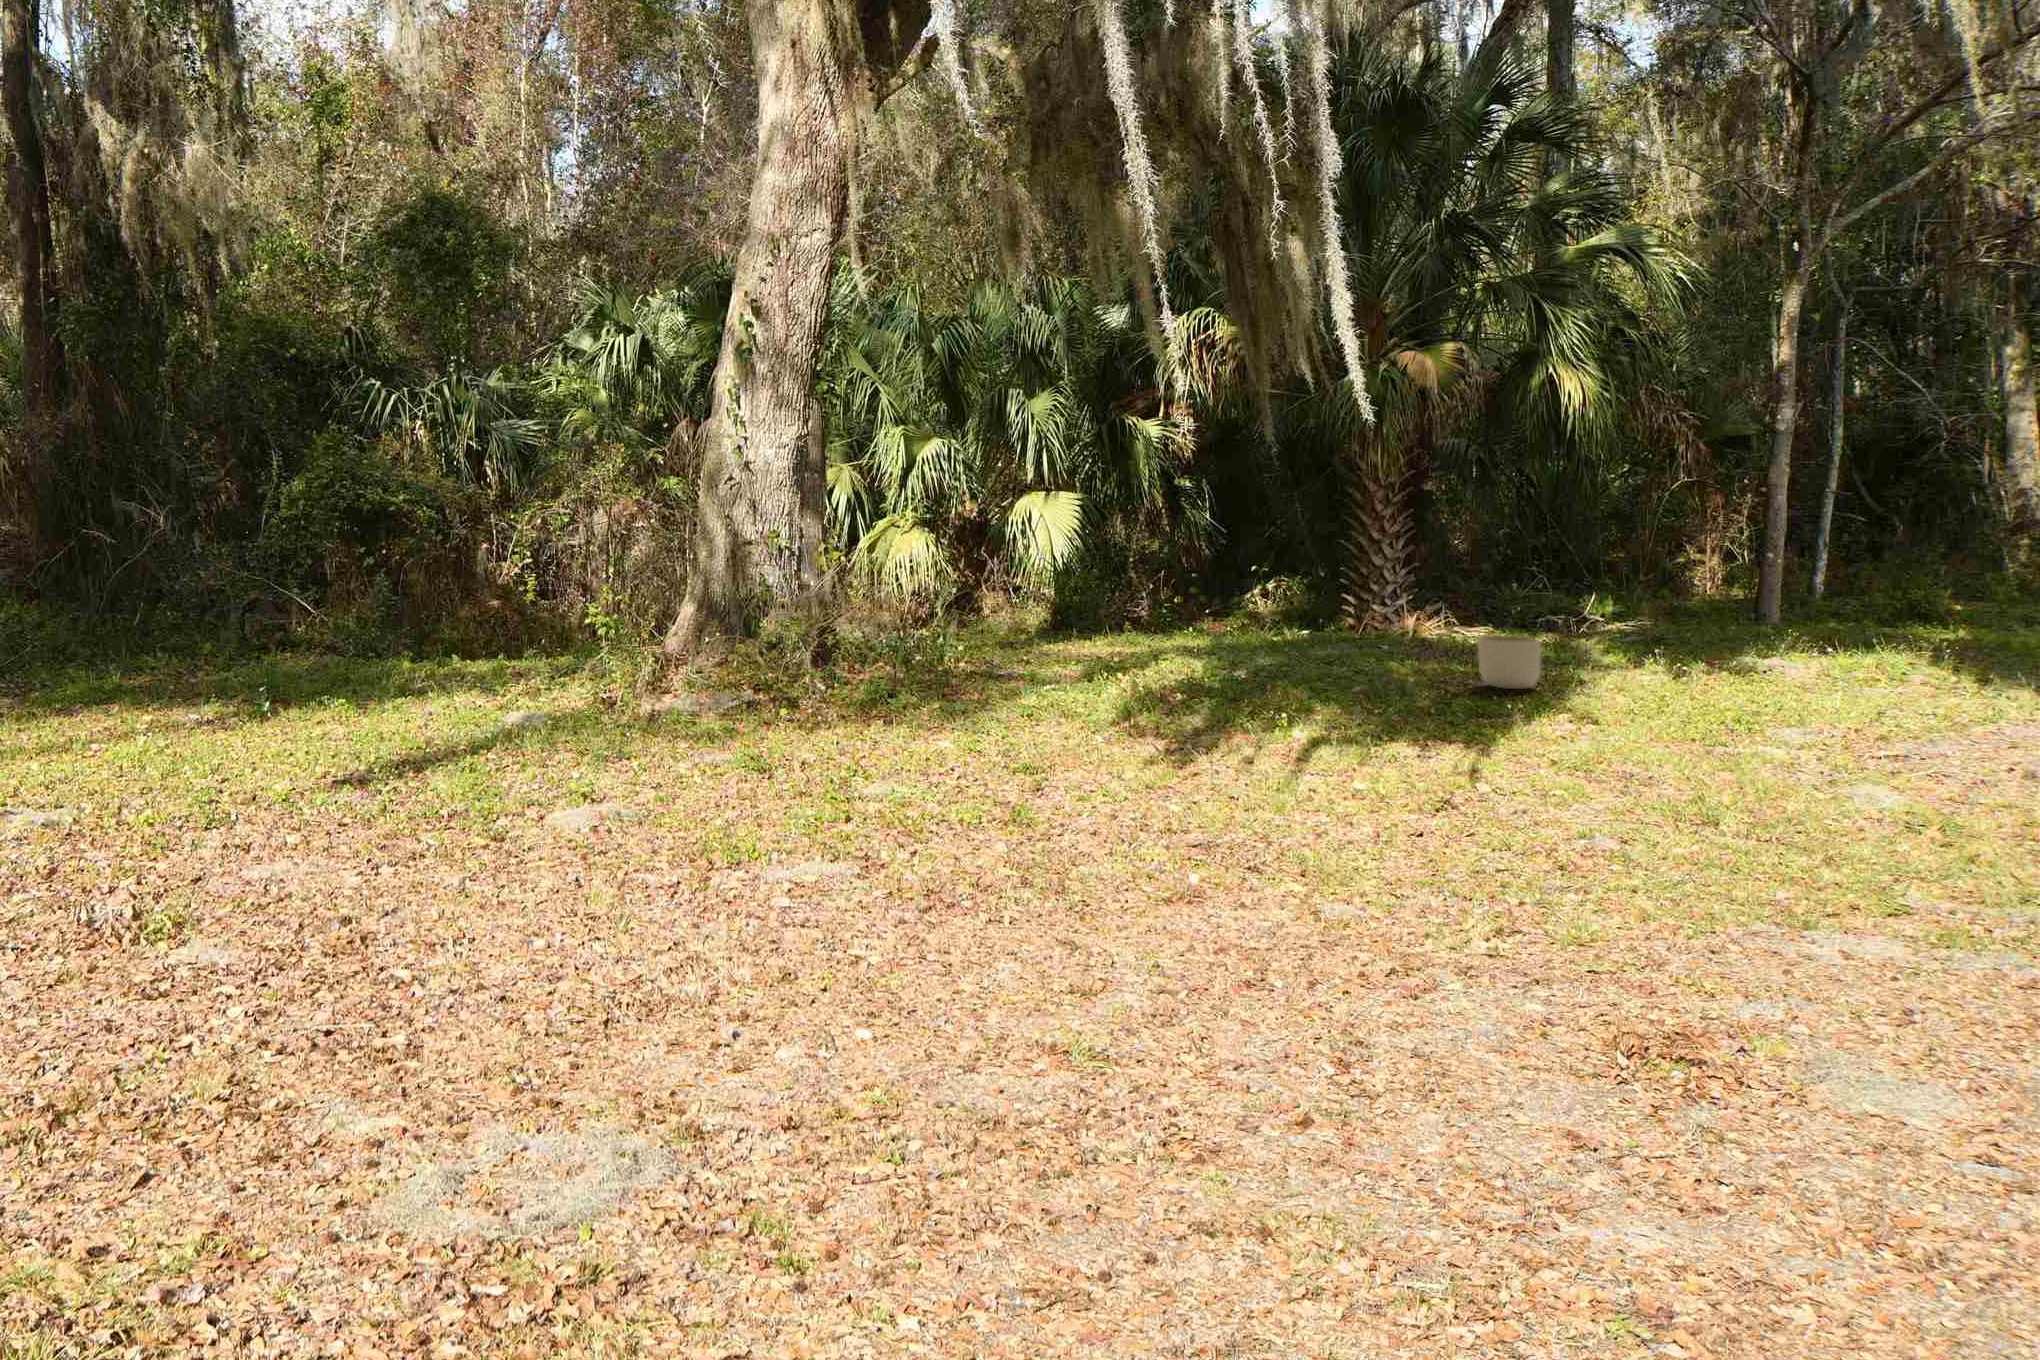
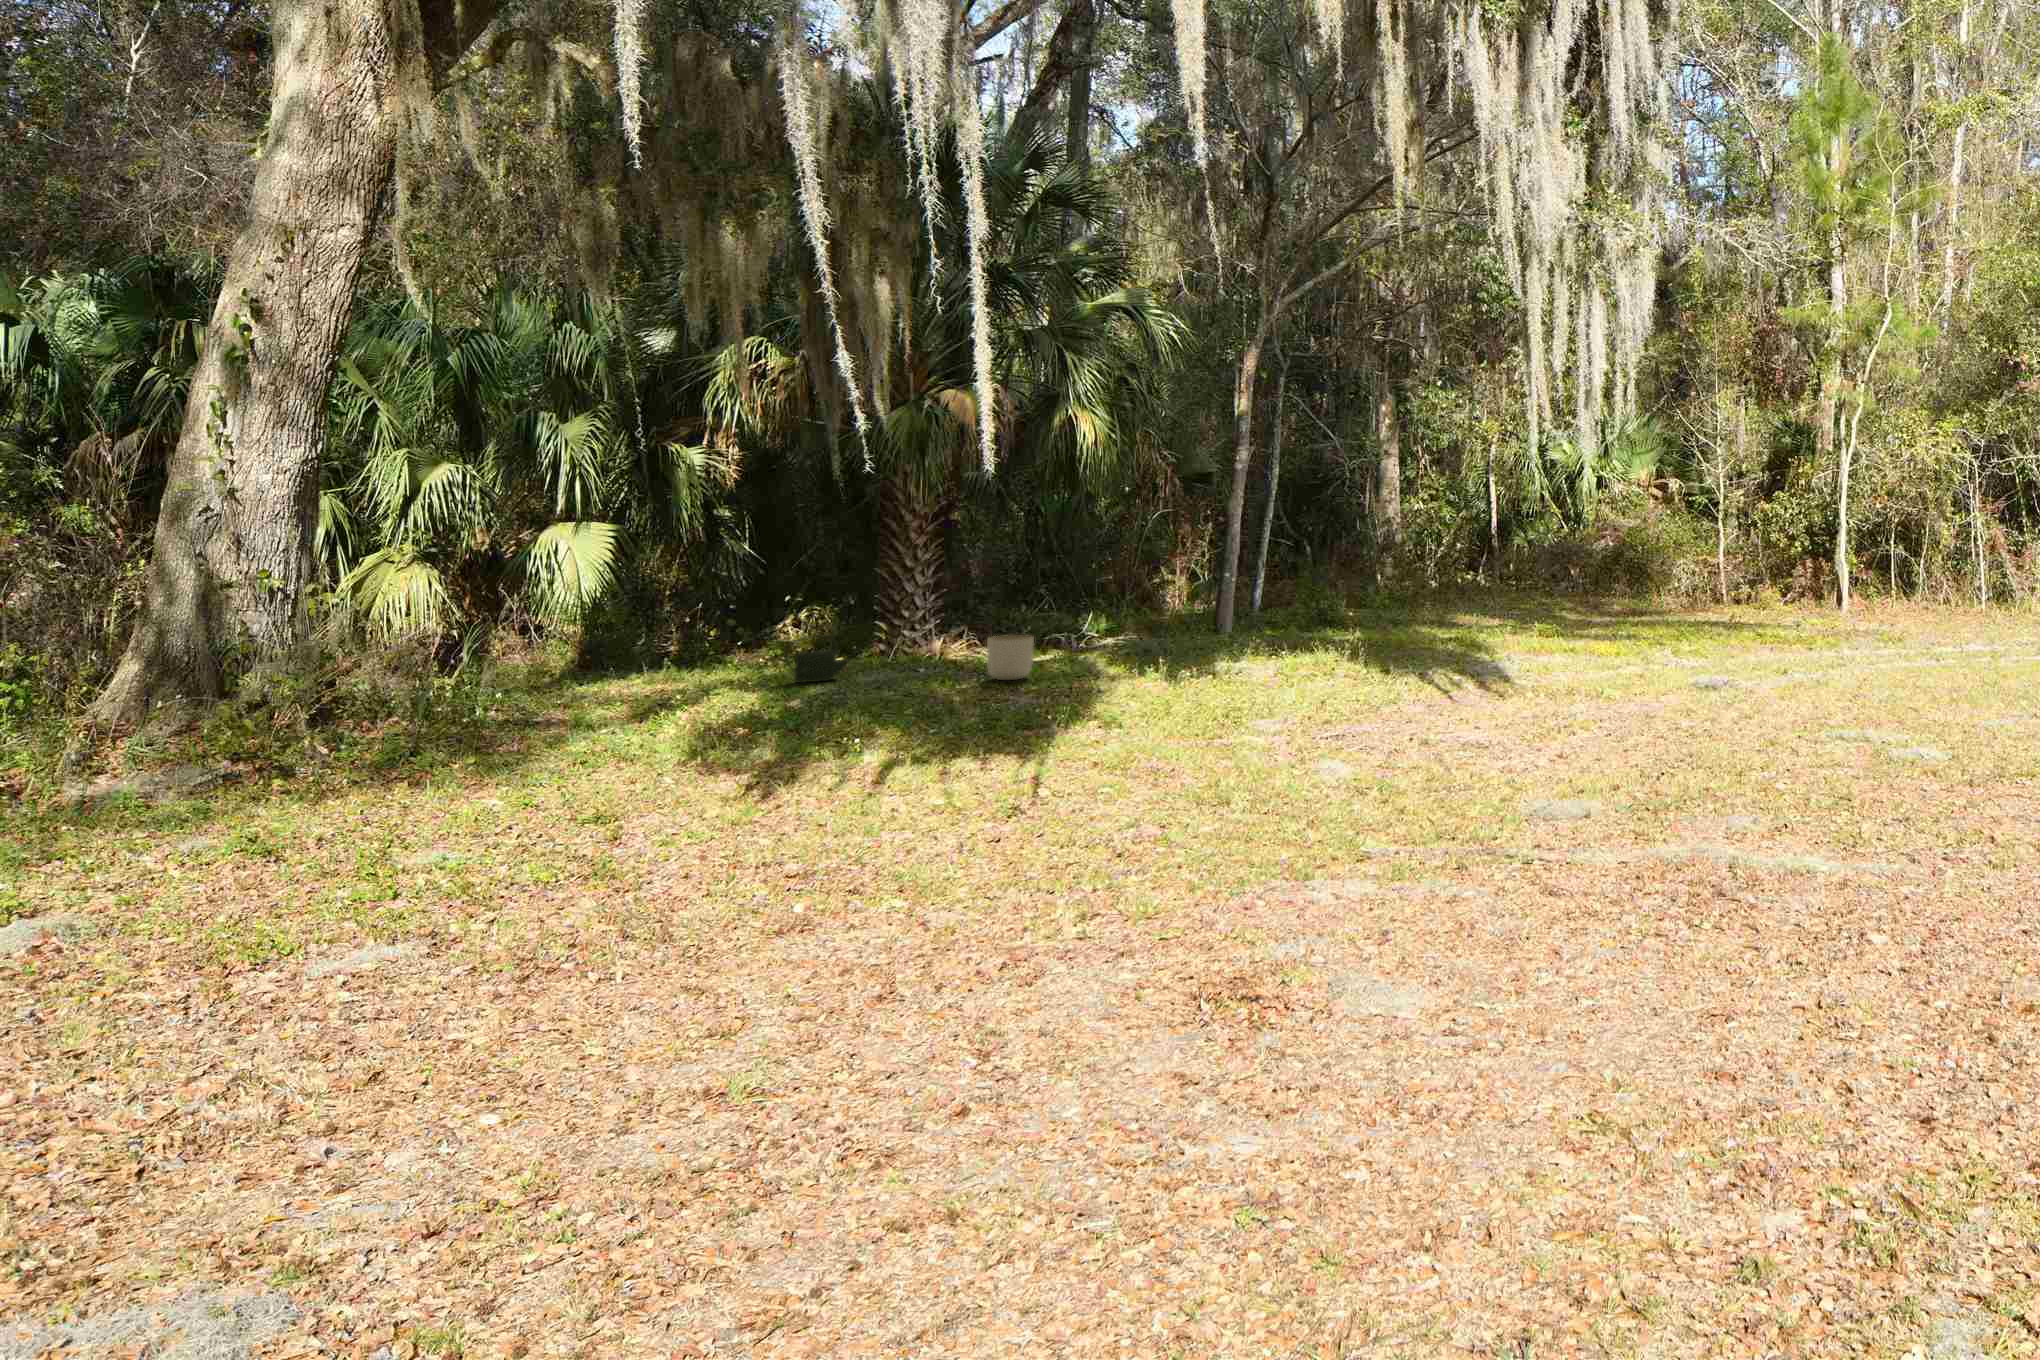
watering can: none [1242,617,1331,667] -> present [784,635,861,683]

